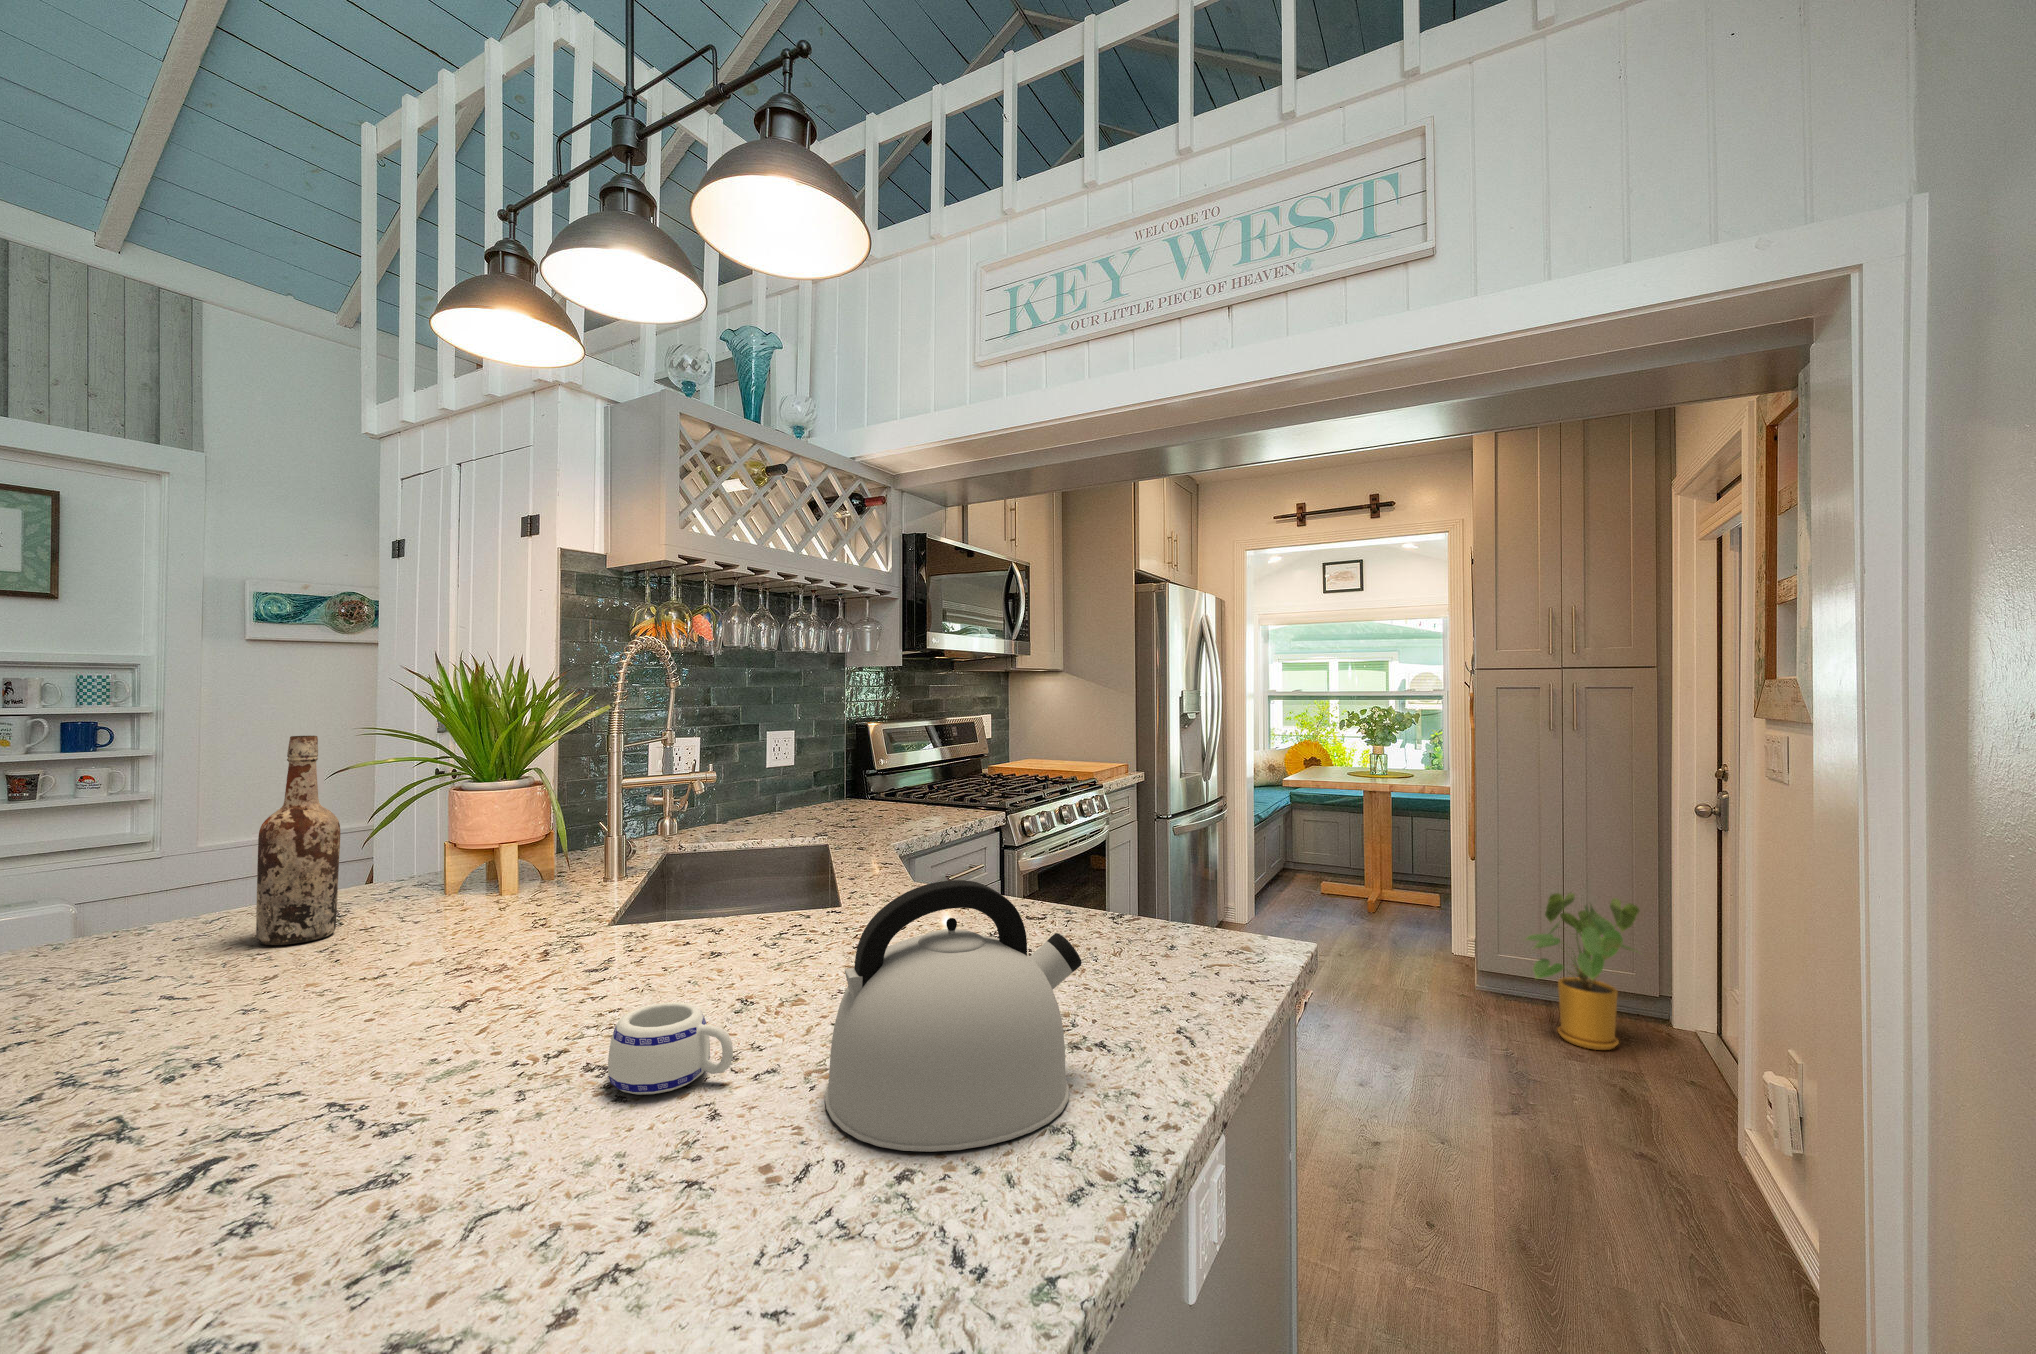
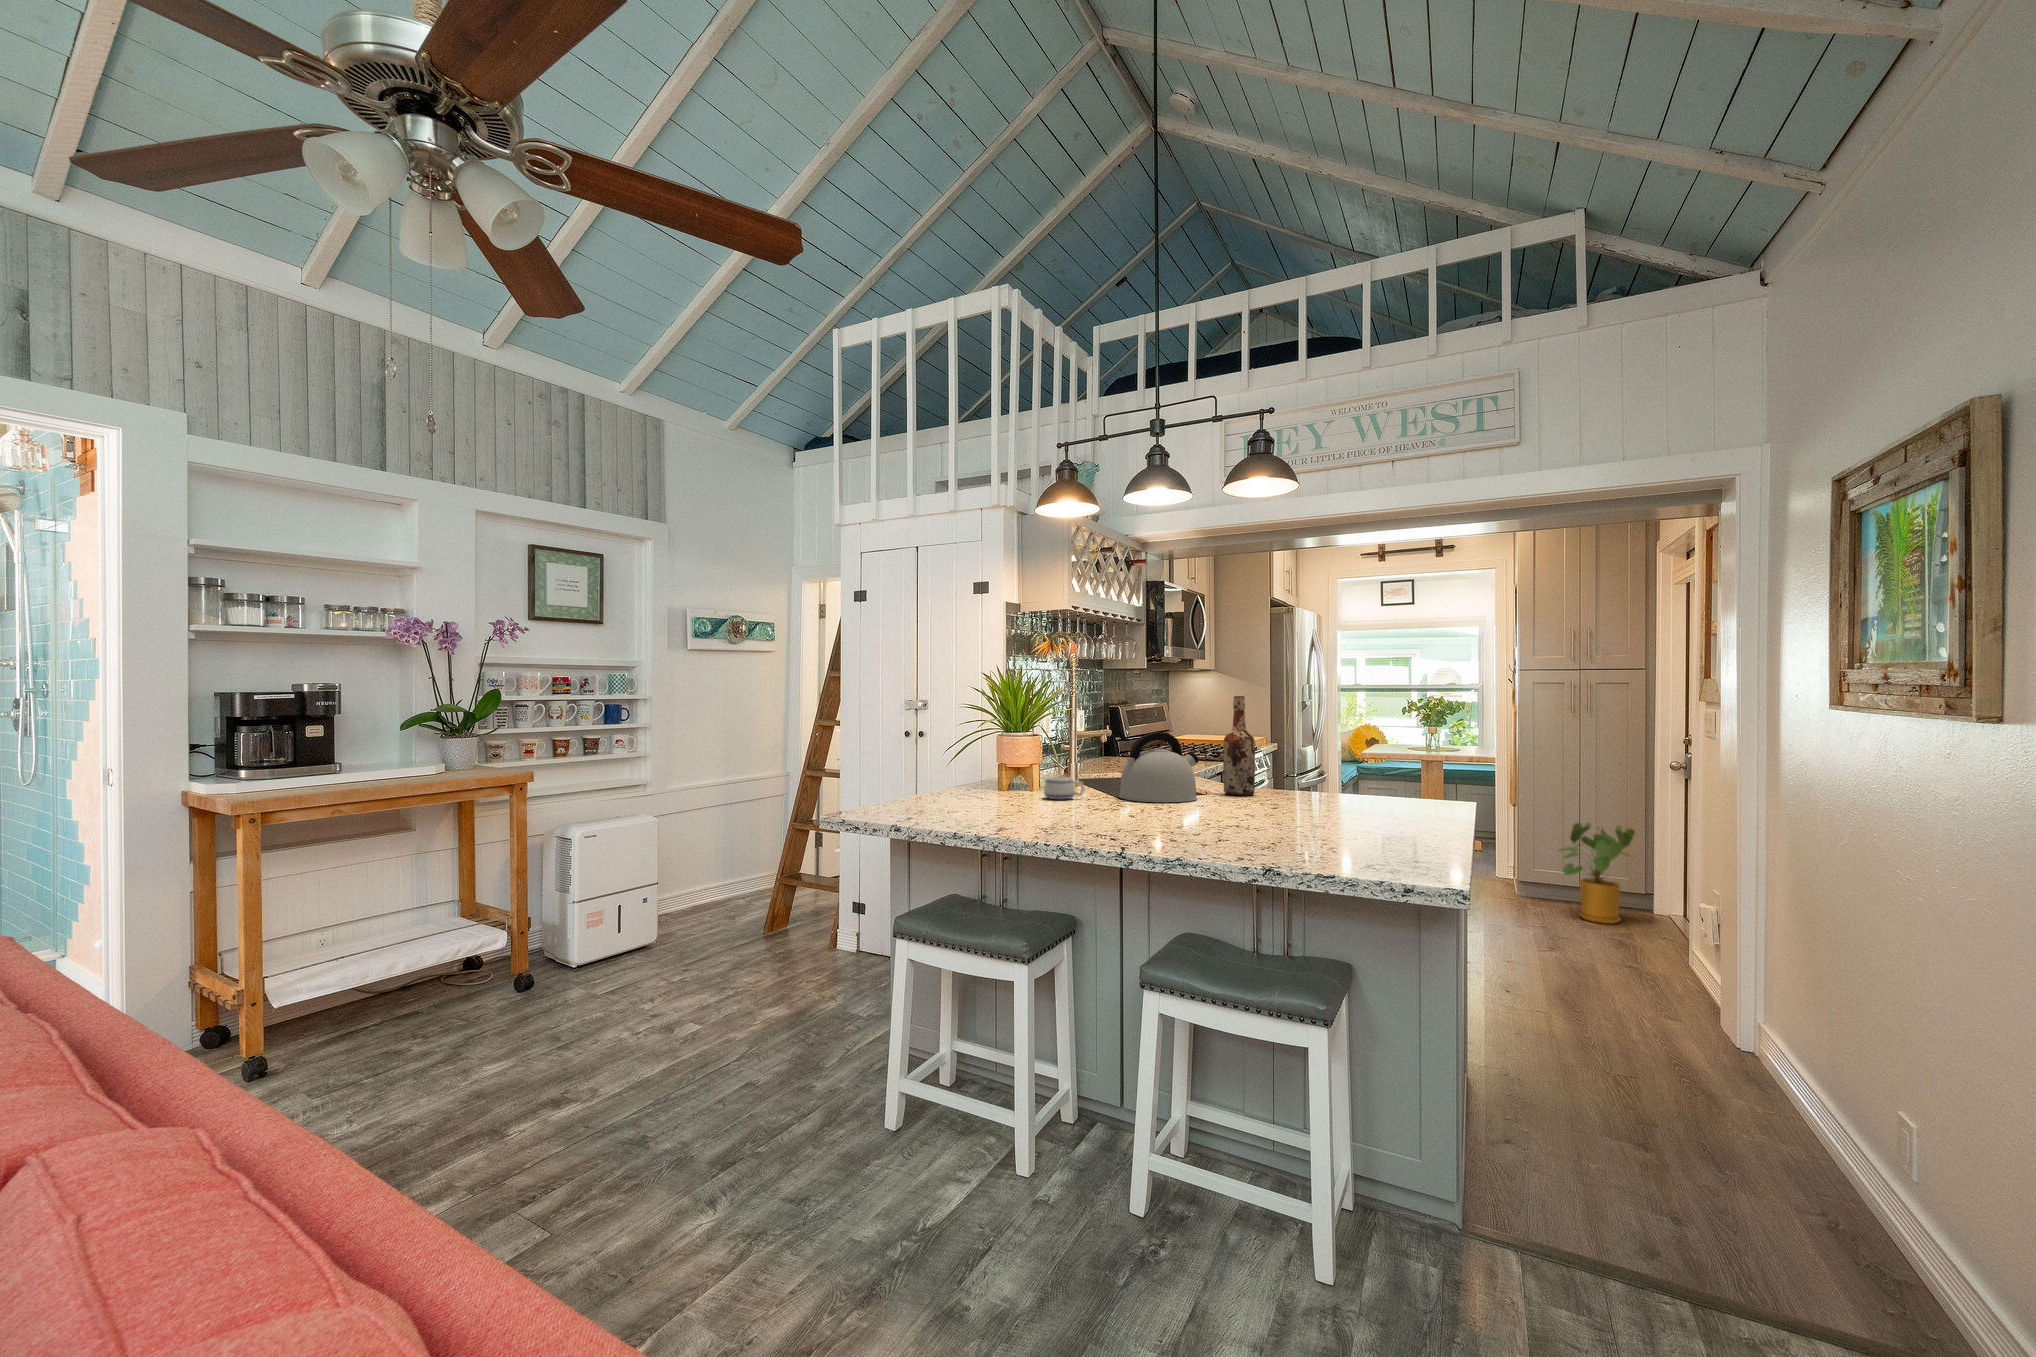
wine bottle: present [256,736,340,945] -> present [1223,696,1255,795]
kettle: present [825,880,1082,1152] -> present [1119,732,1199,802]
mug: present [608,1002,733,1095] -> present [1044,777,1085,799]

